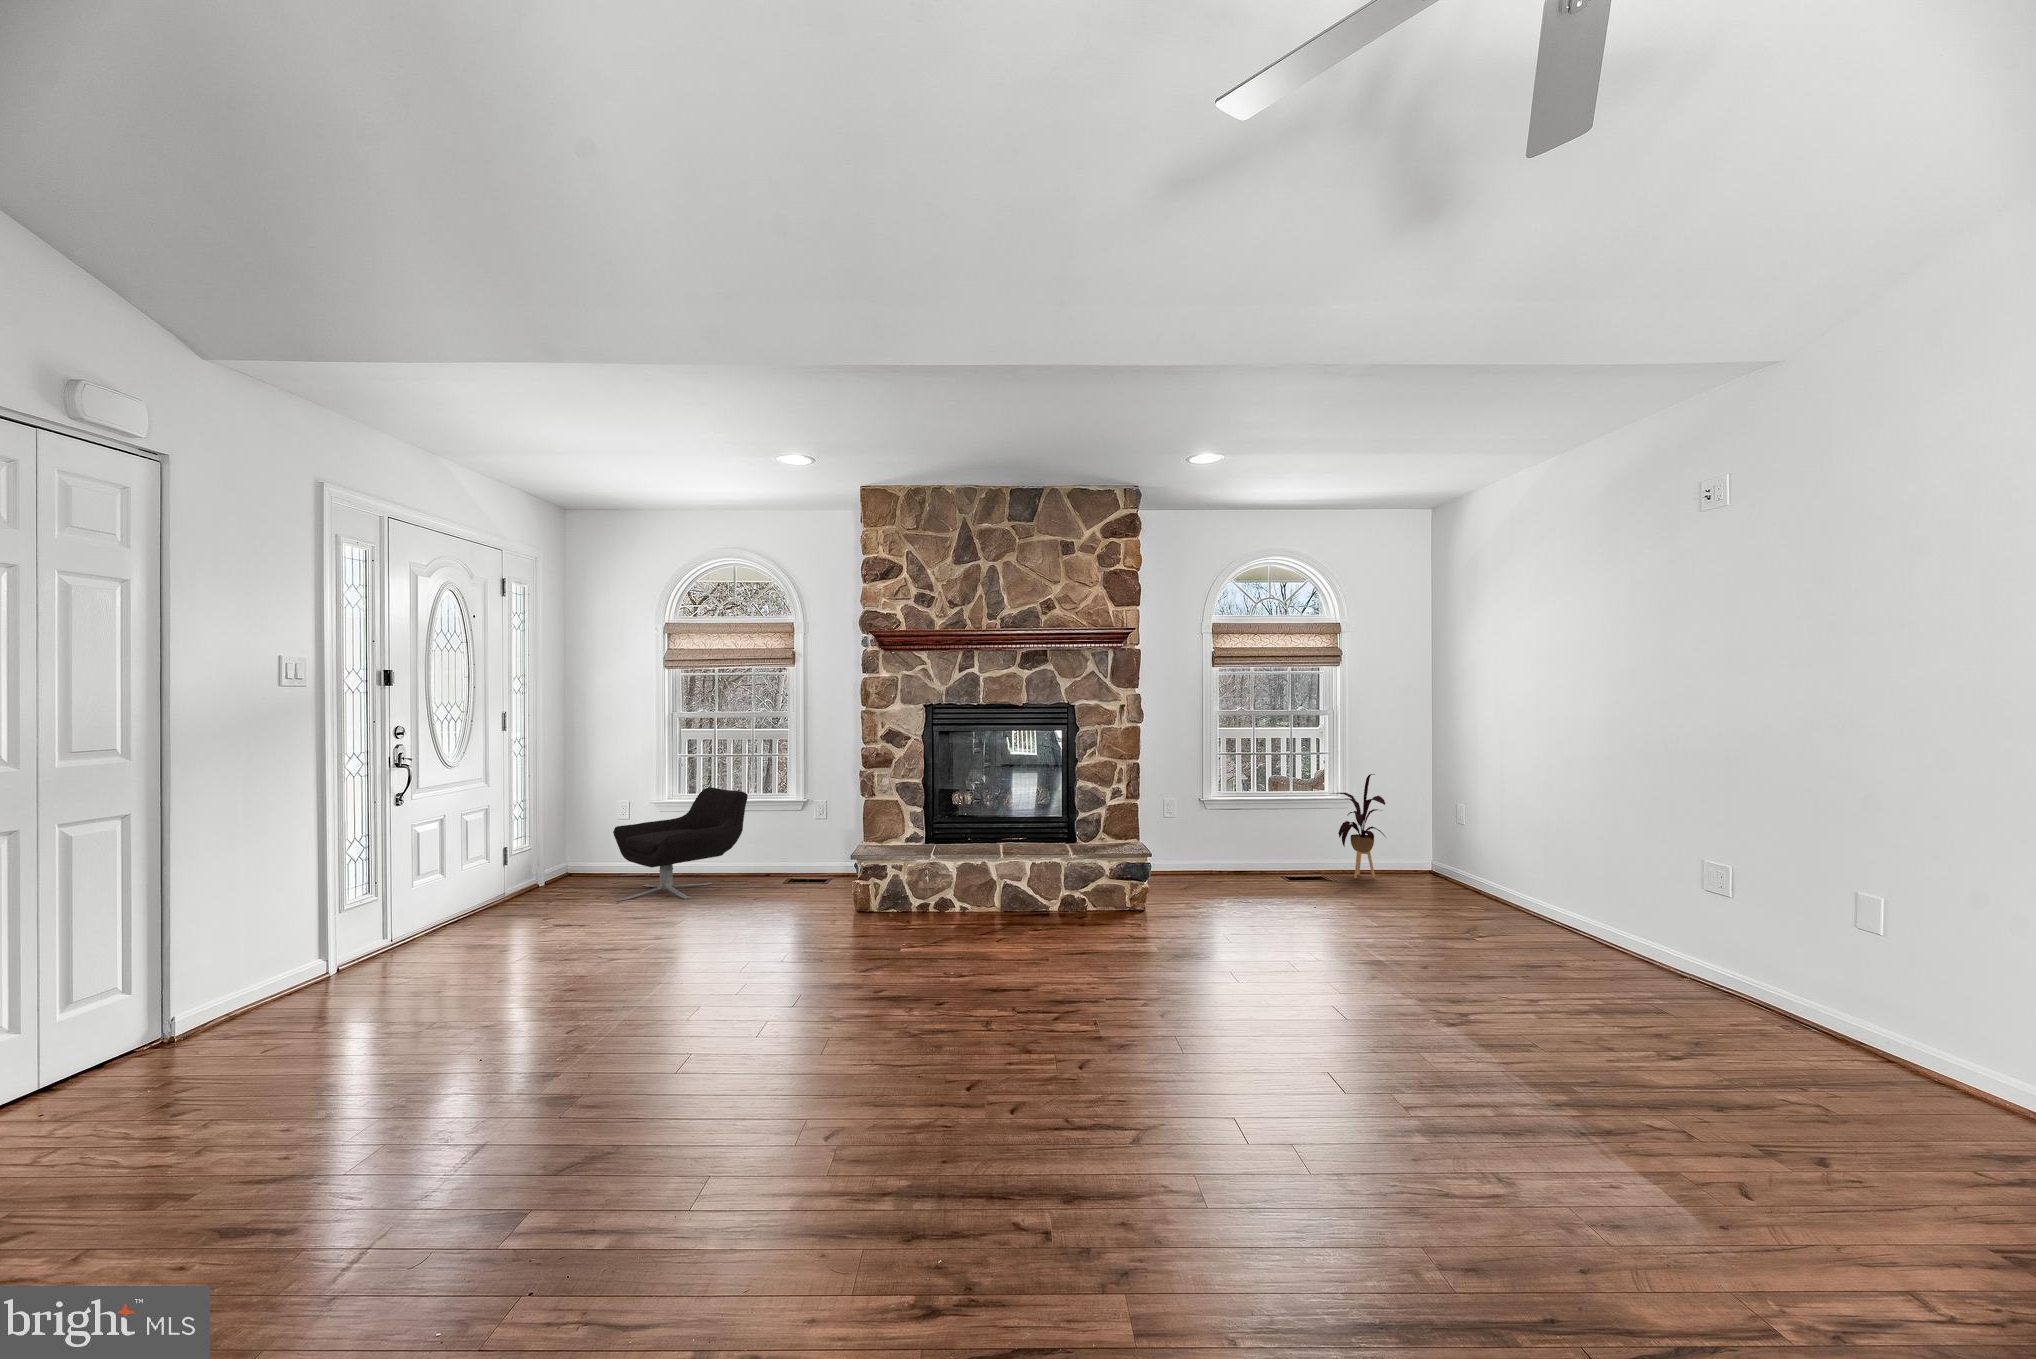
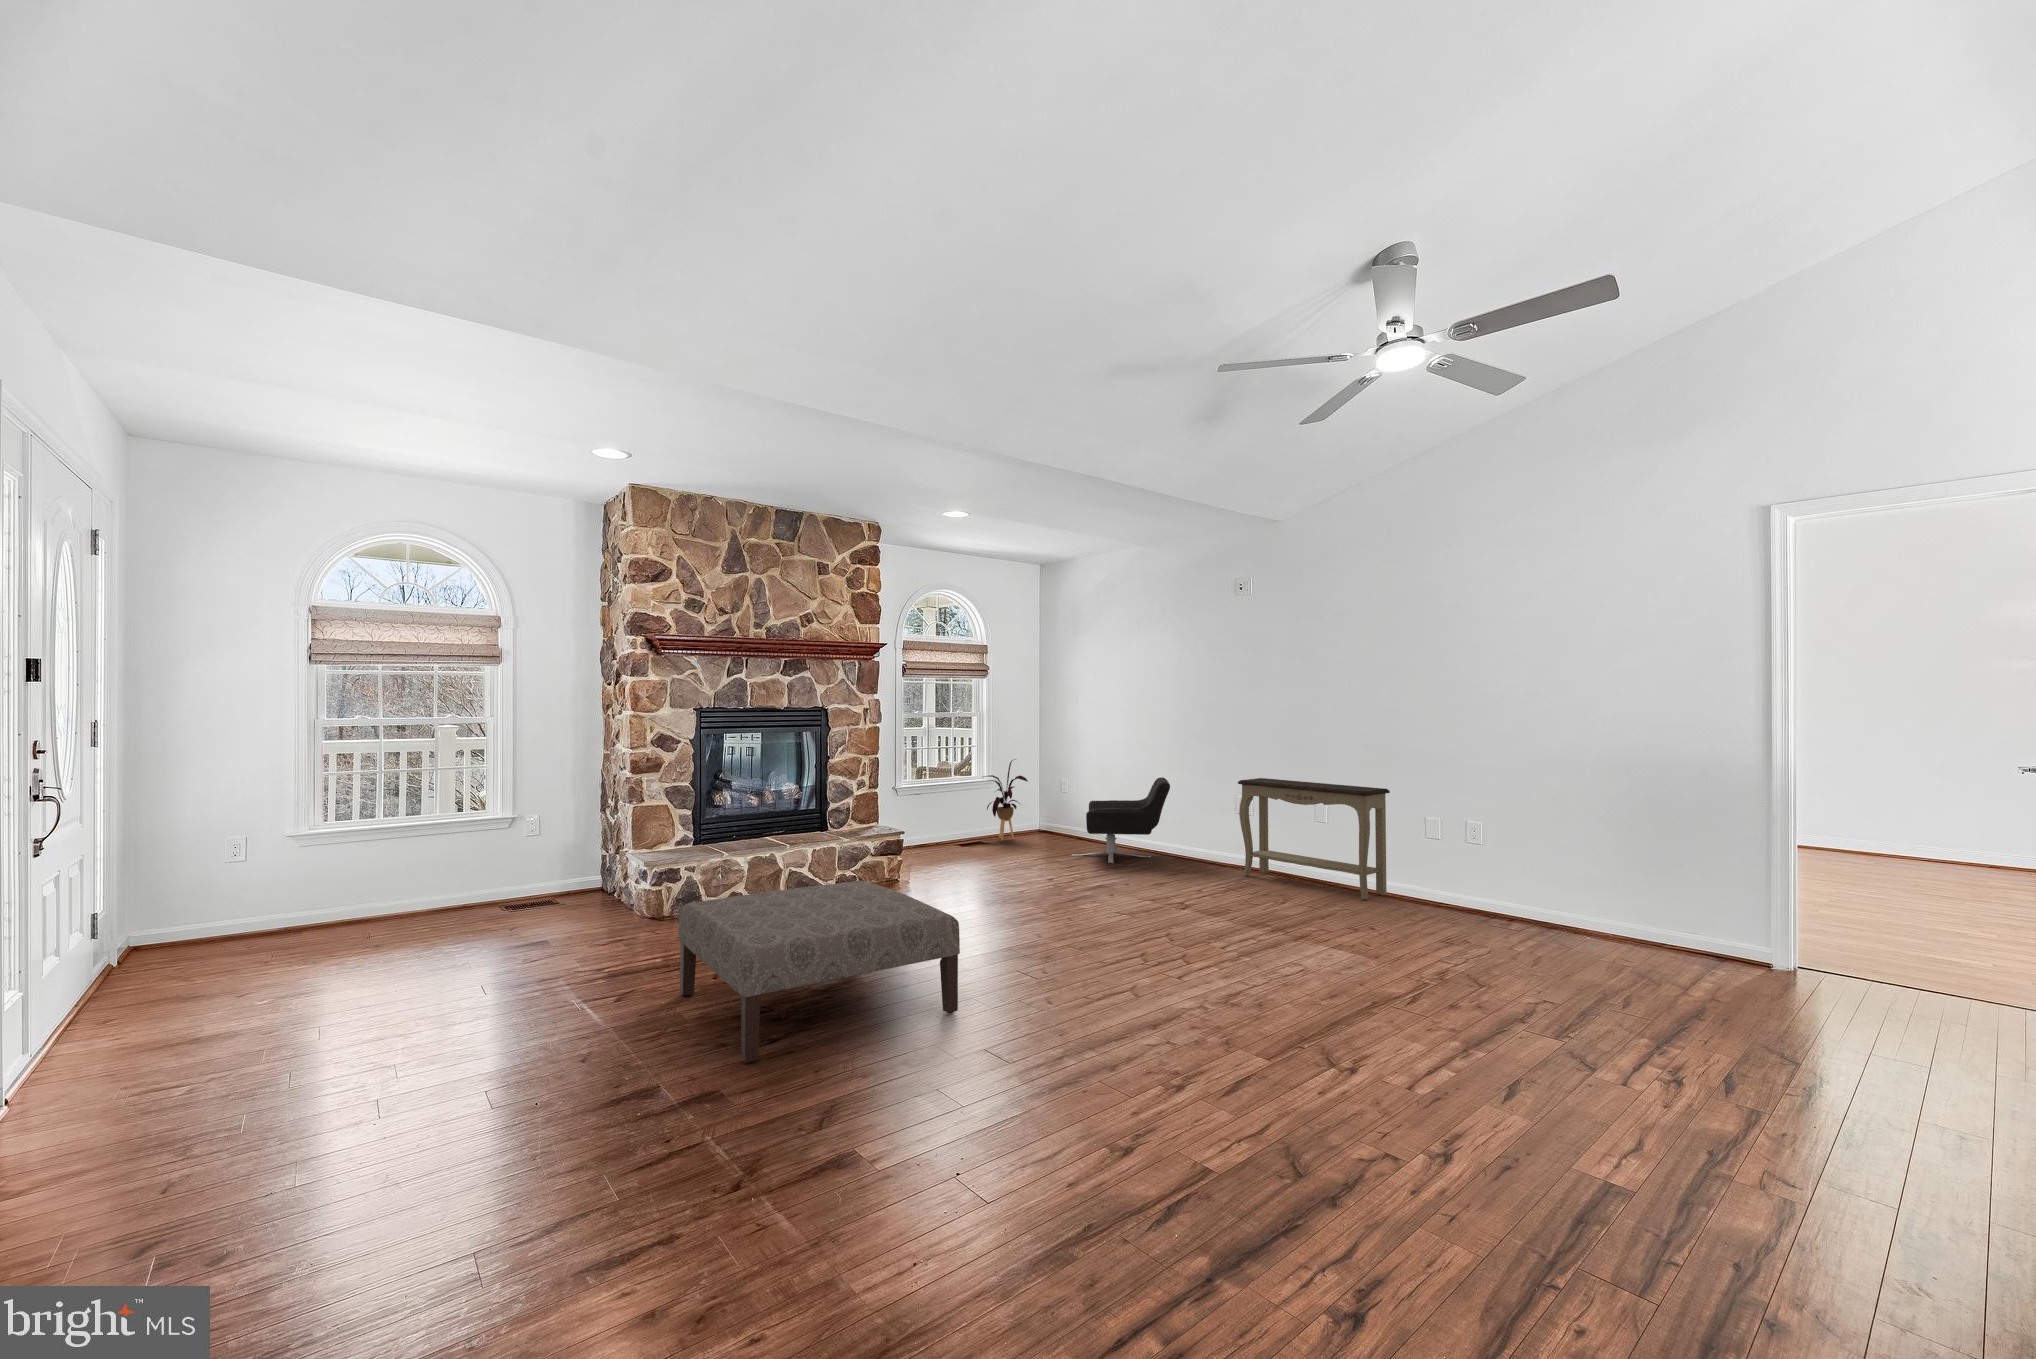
lounge chair: present [613,787,748,901] -> present [1072,777,1170,863]
console table: none [1658,833,1976,1098] -> present [1238,778,1390,900]
ottoman: none [640,904,946,1094] -> present [678,881,960,1063]

